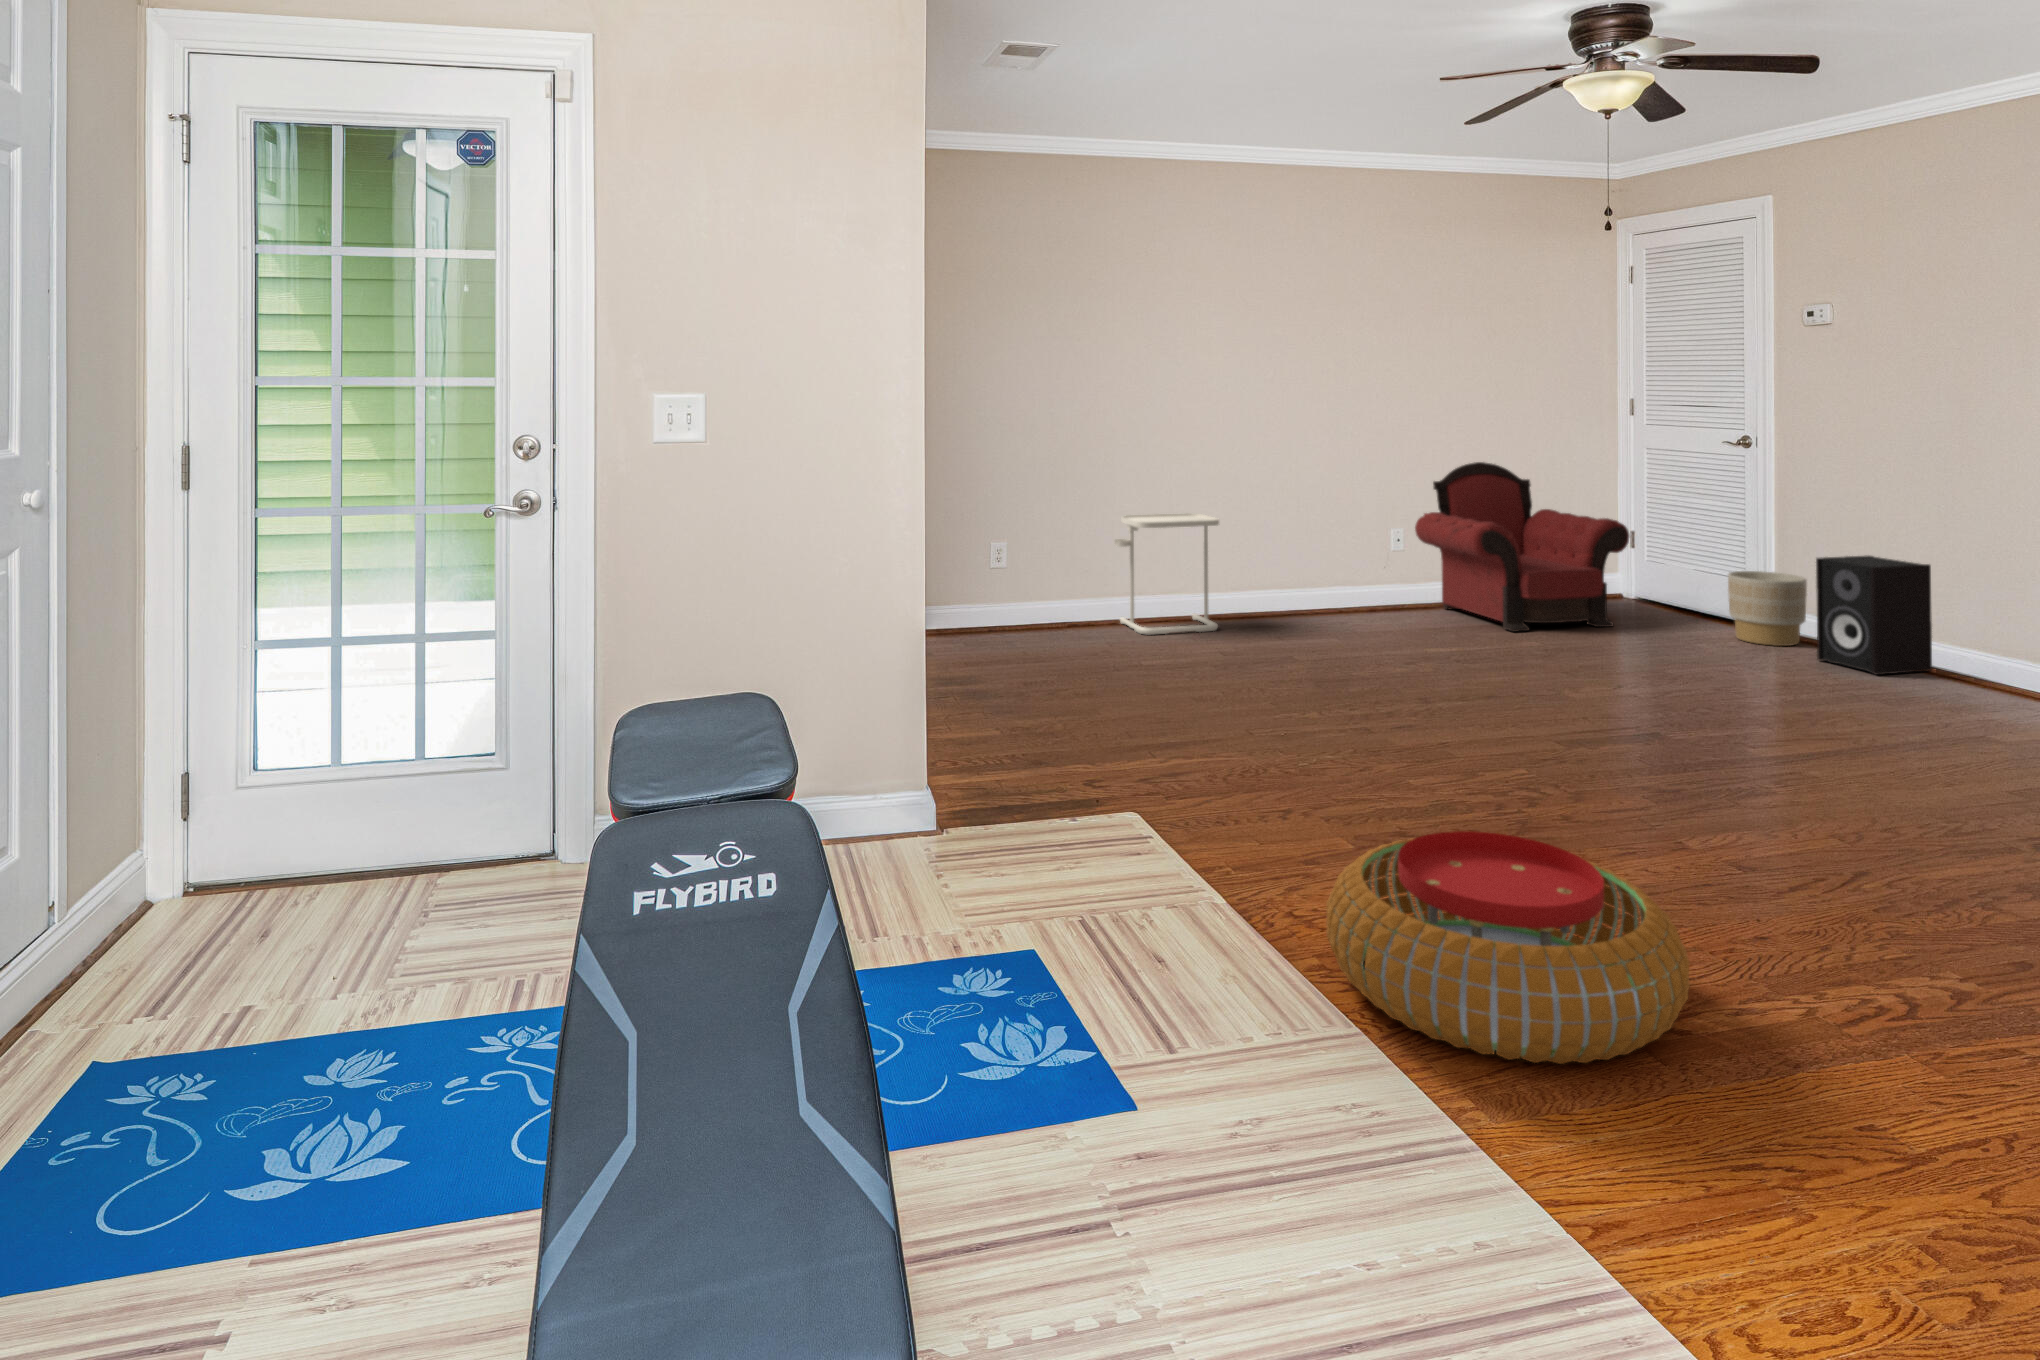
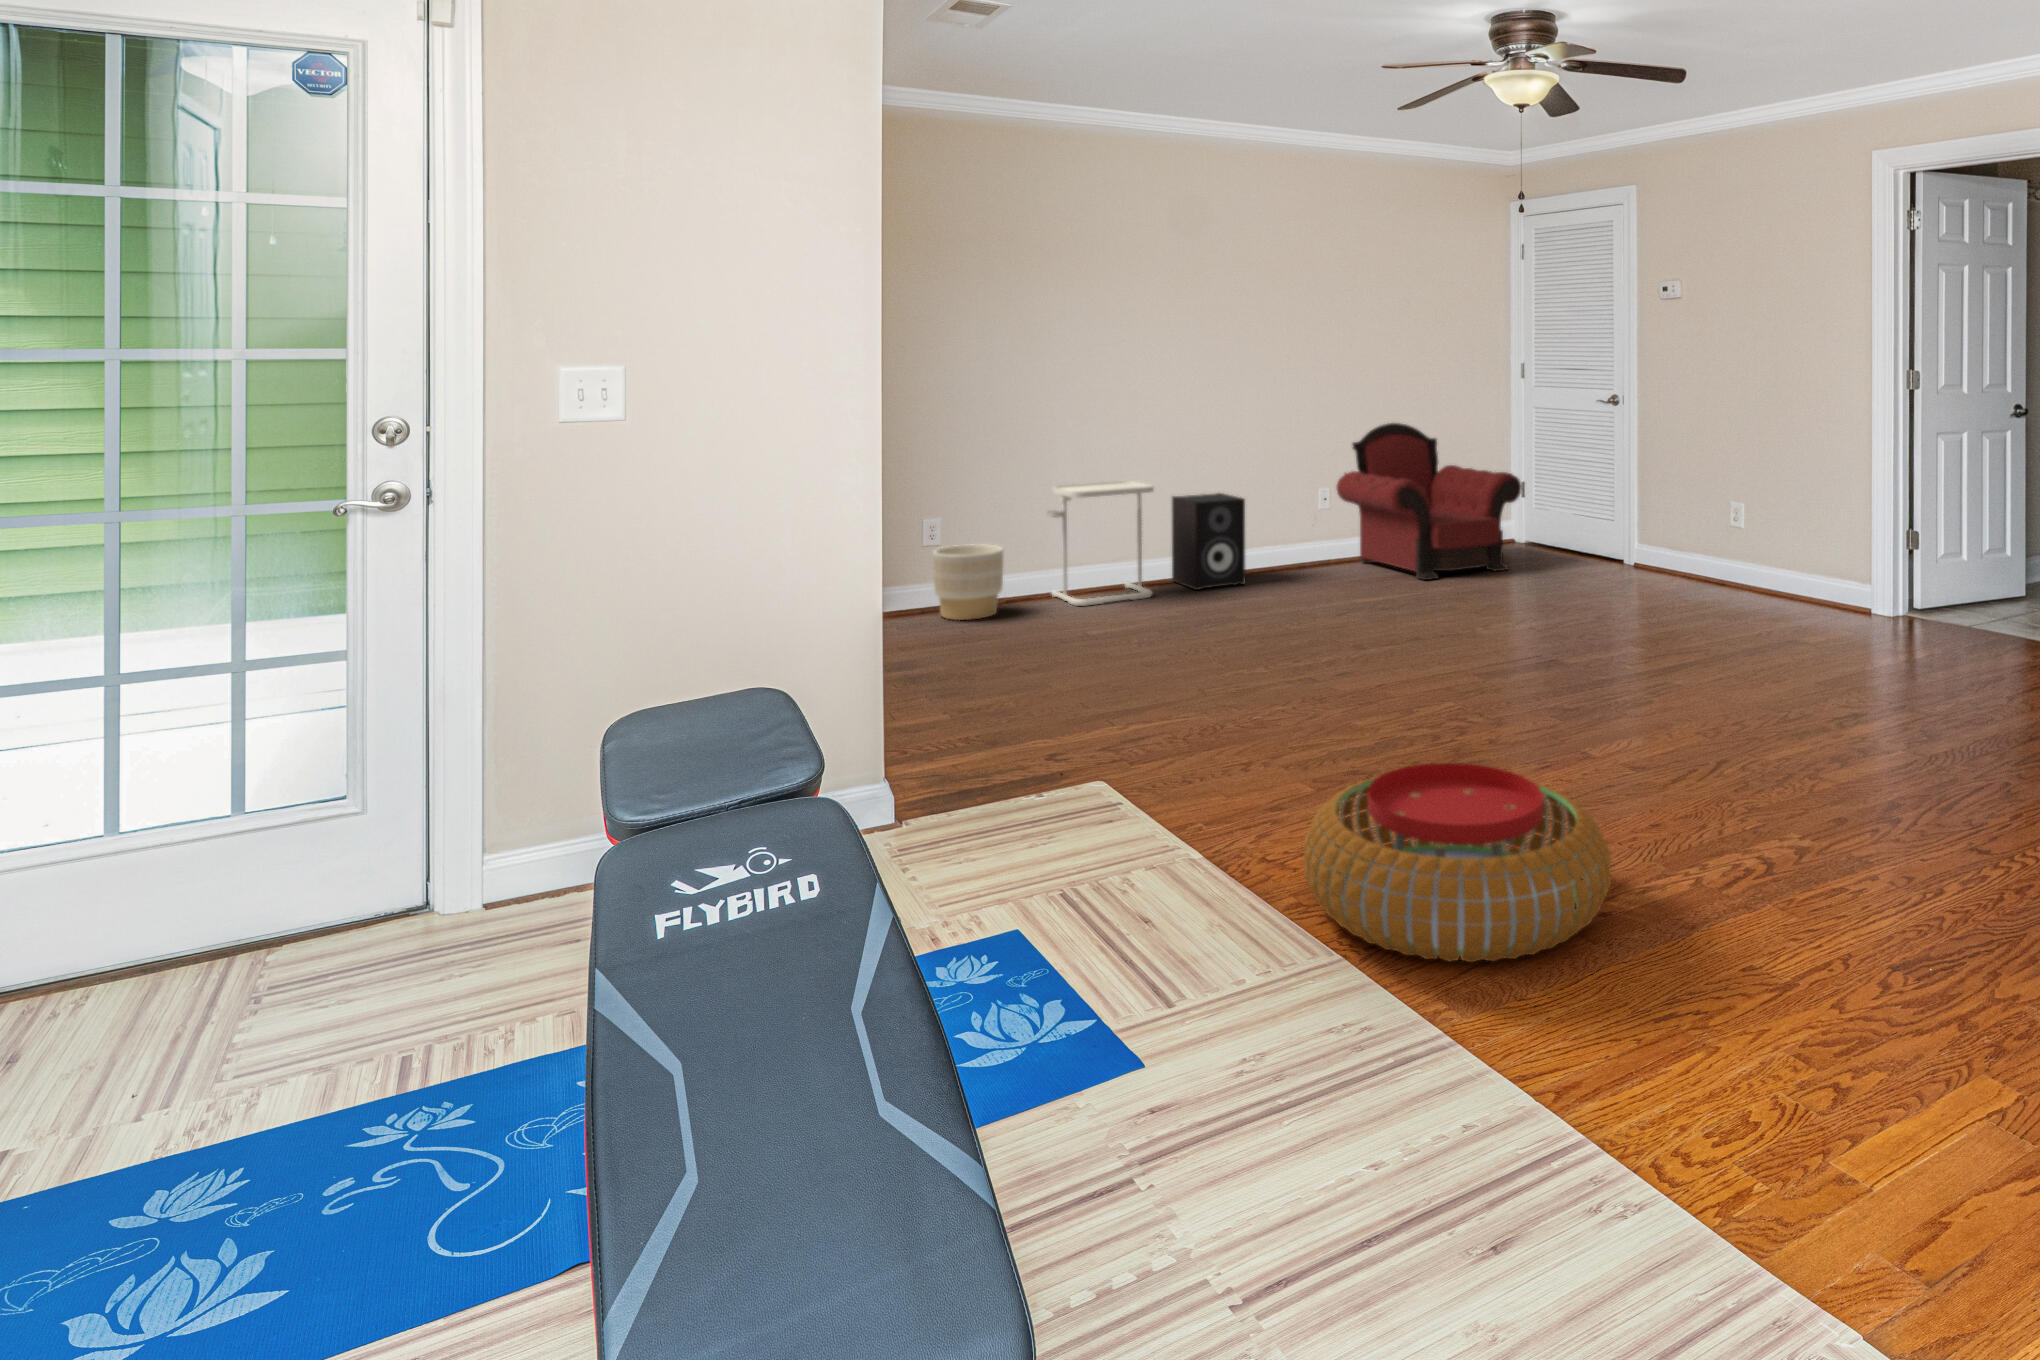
speaker: present [1816,556,1932,675] -> present [1172,493,1245,590]
planter: present [1728,571,1807,646] -> present [933,544,1003,620]

